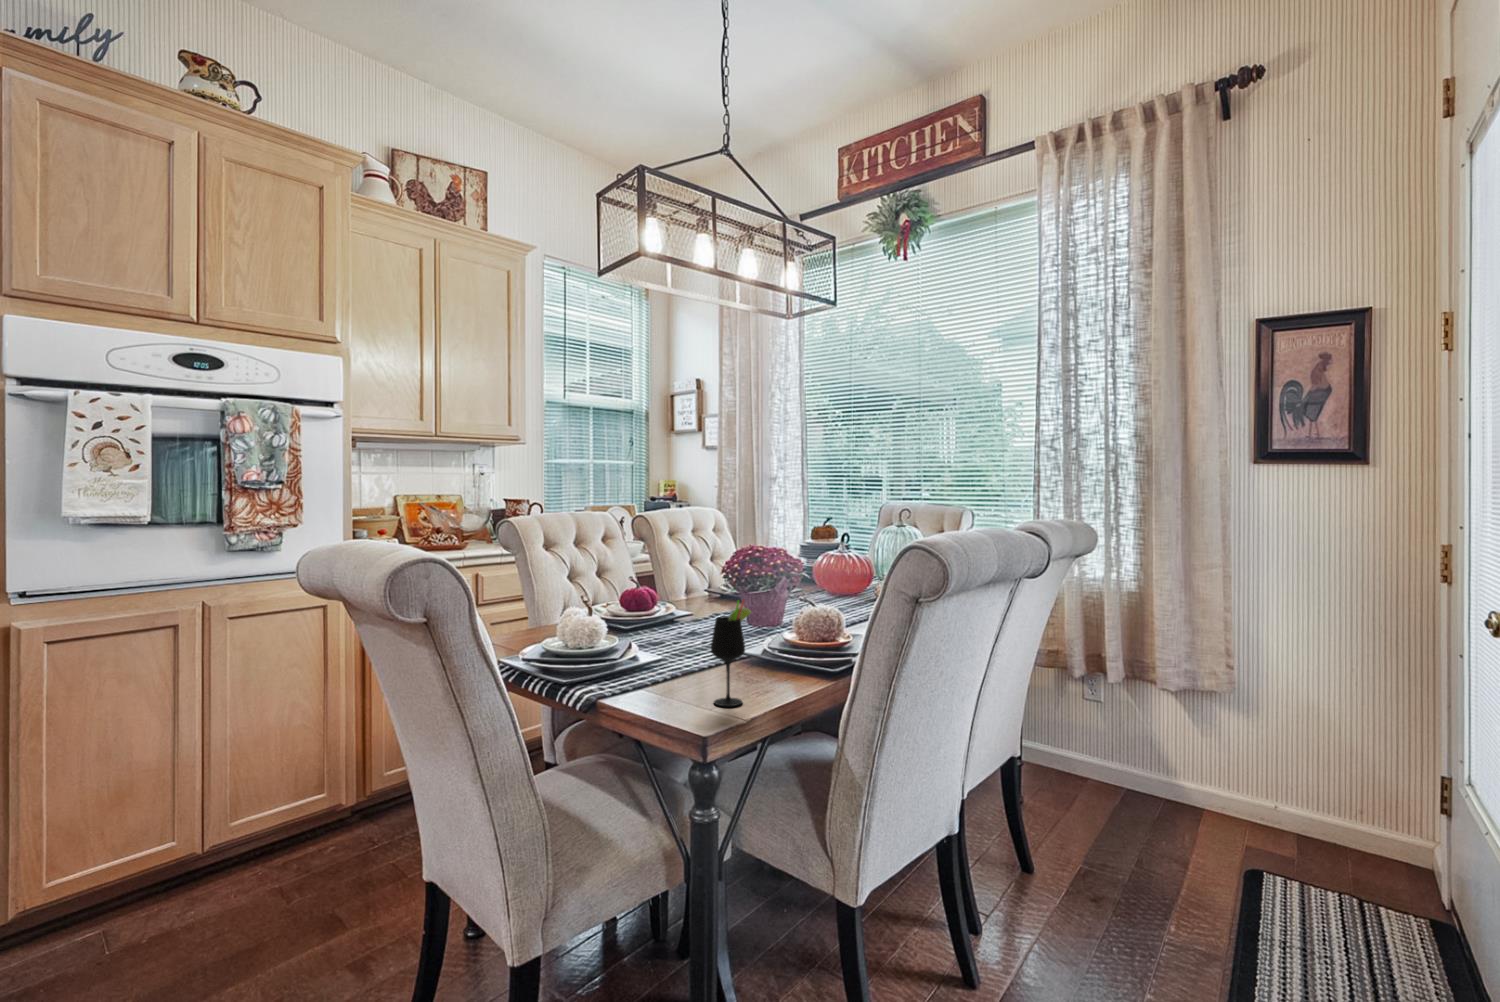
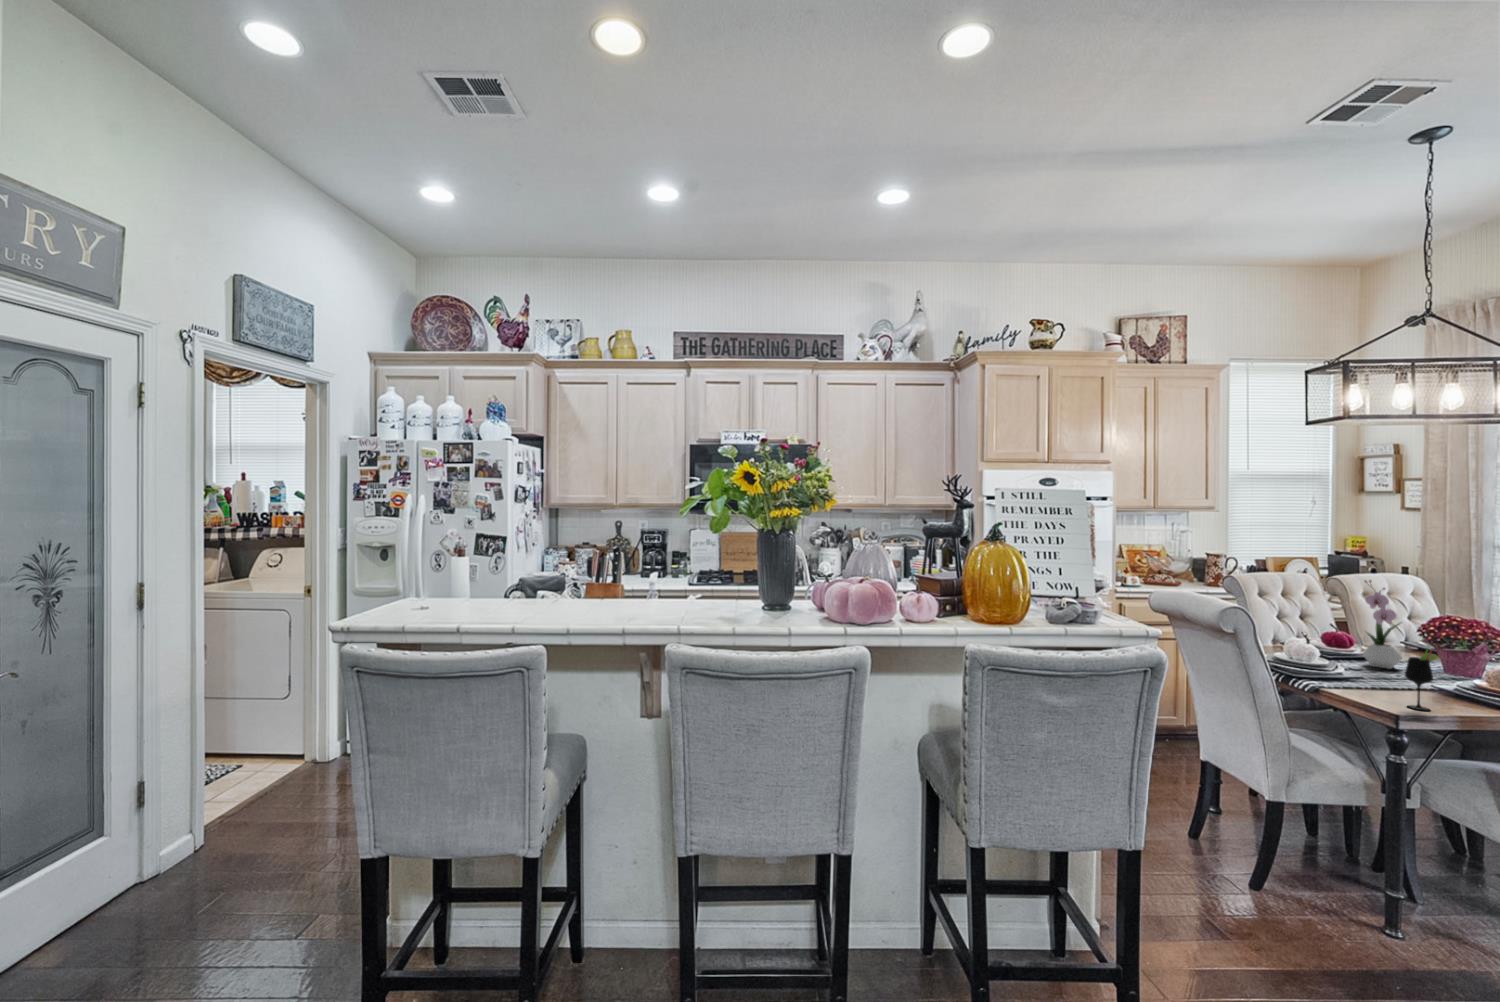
flower arrangement: none [664,506,707,632] -> present [1363,580,1402,669]

